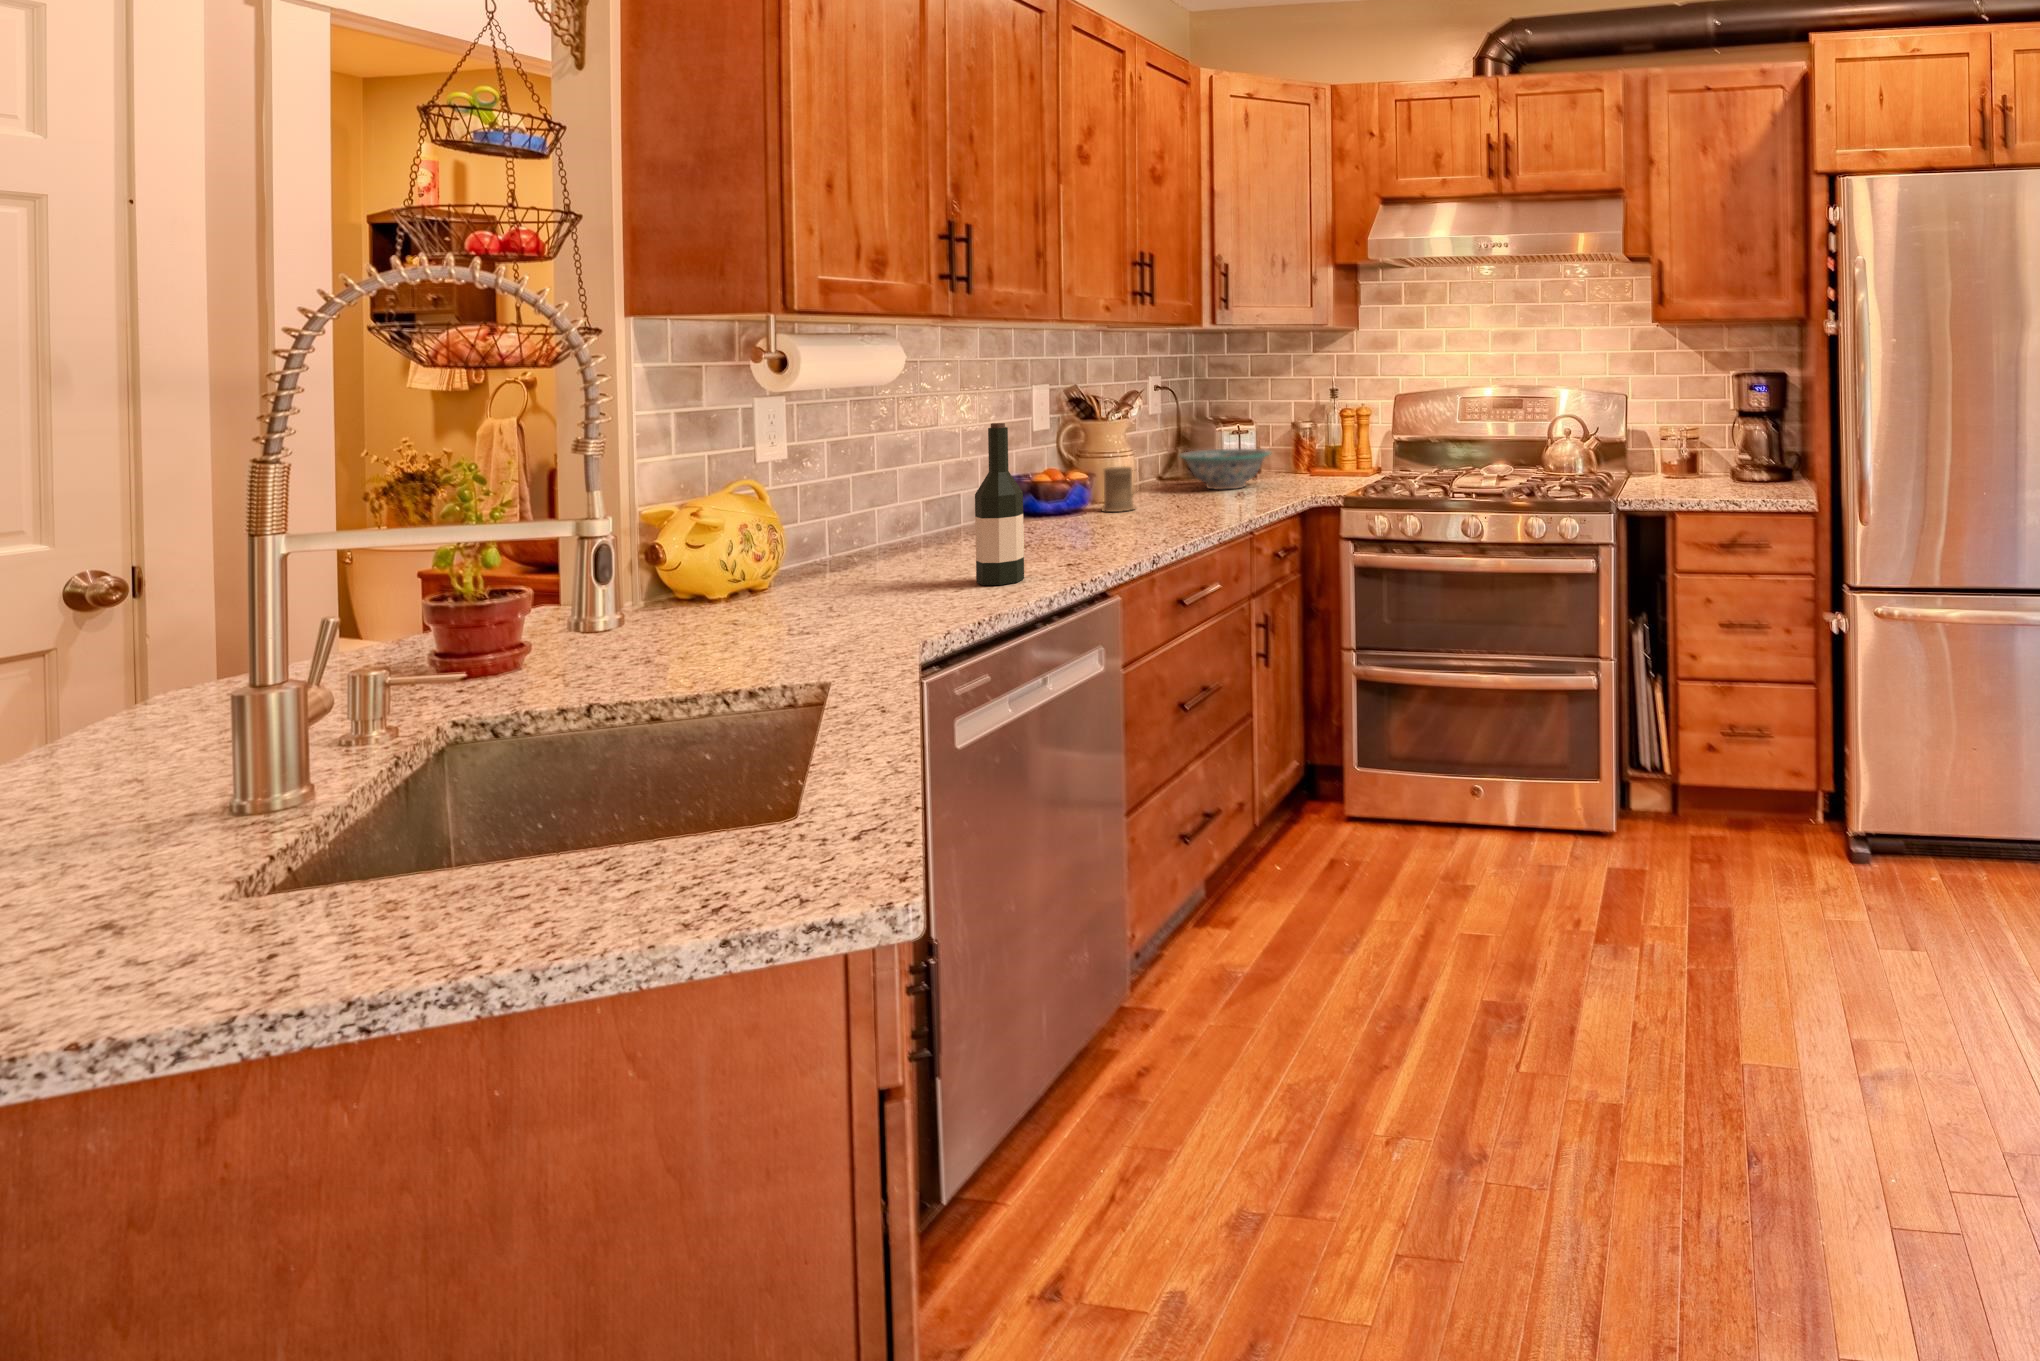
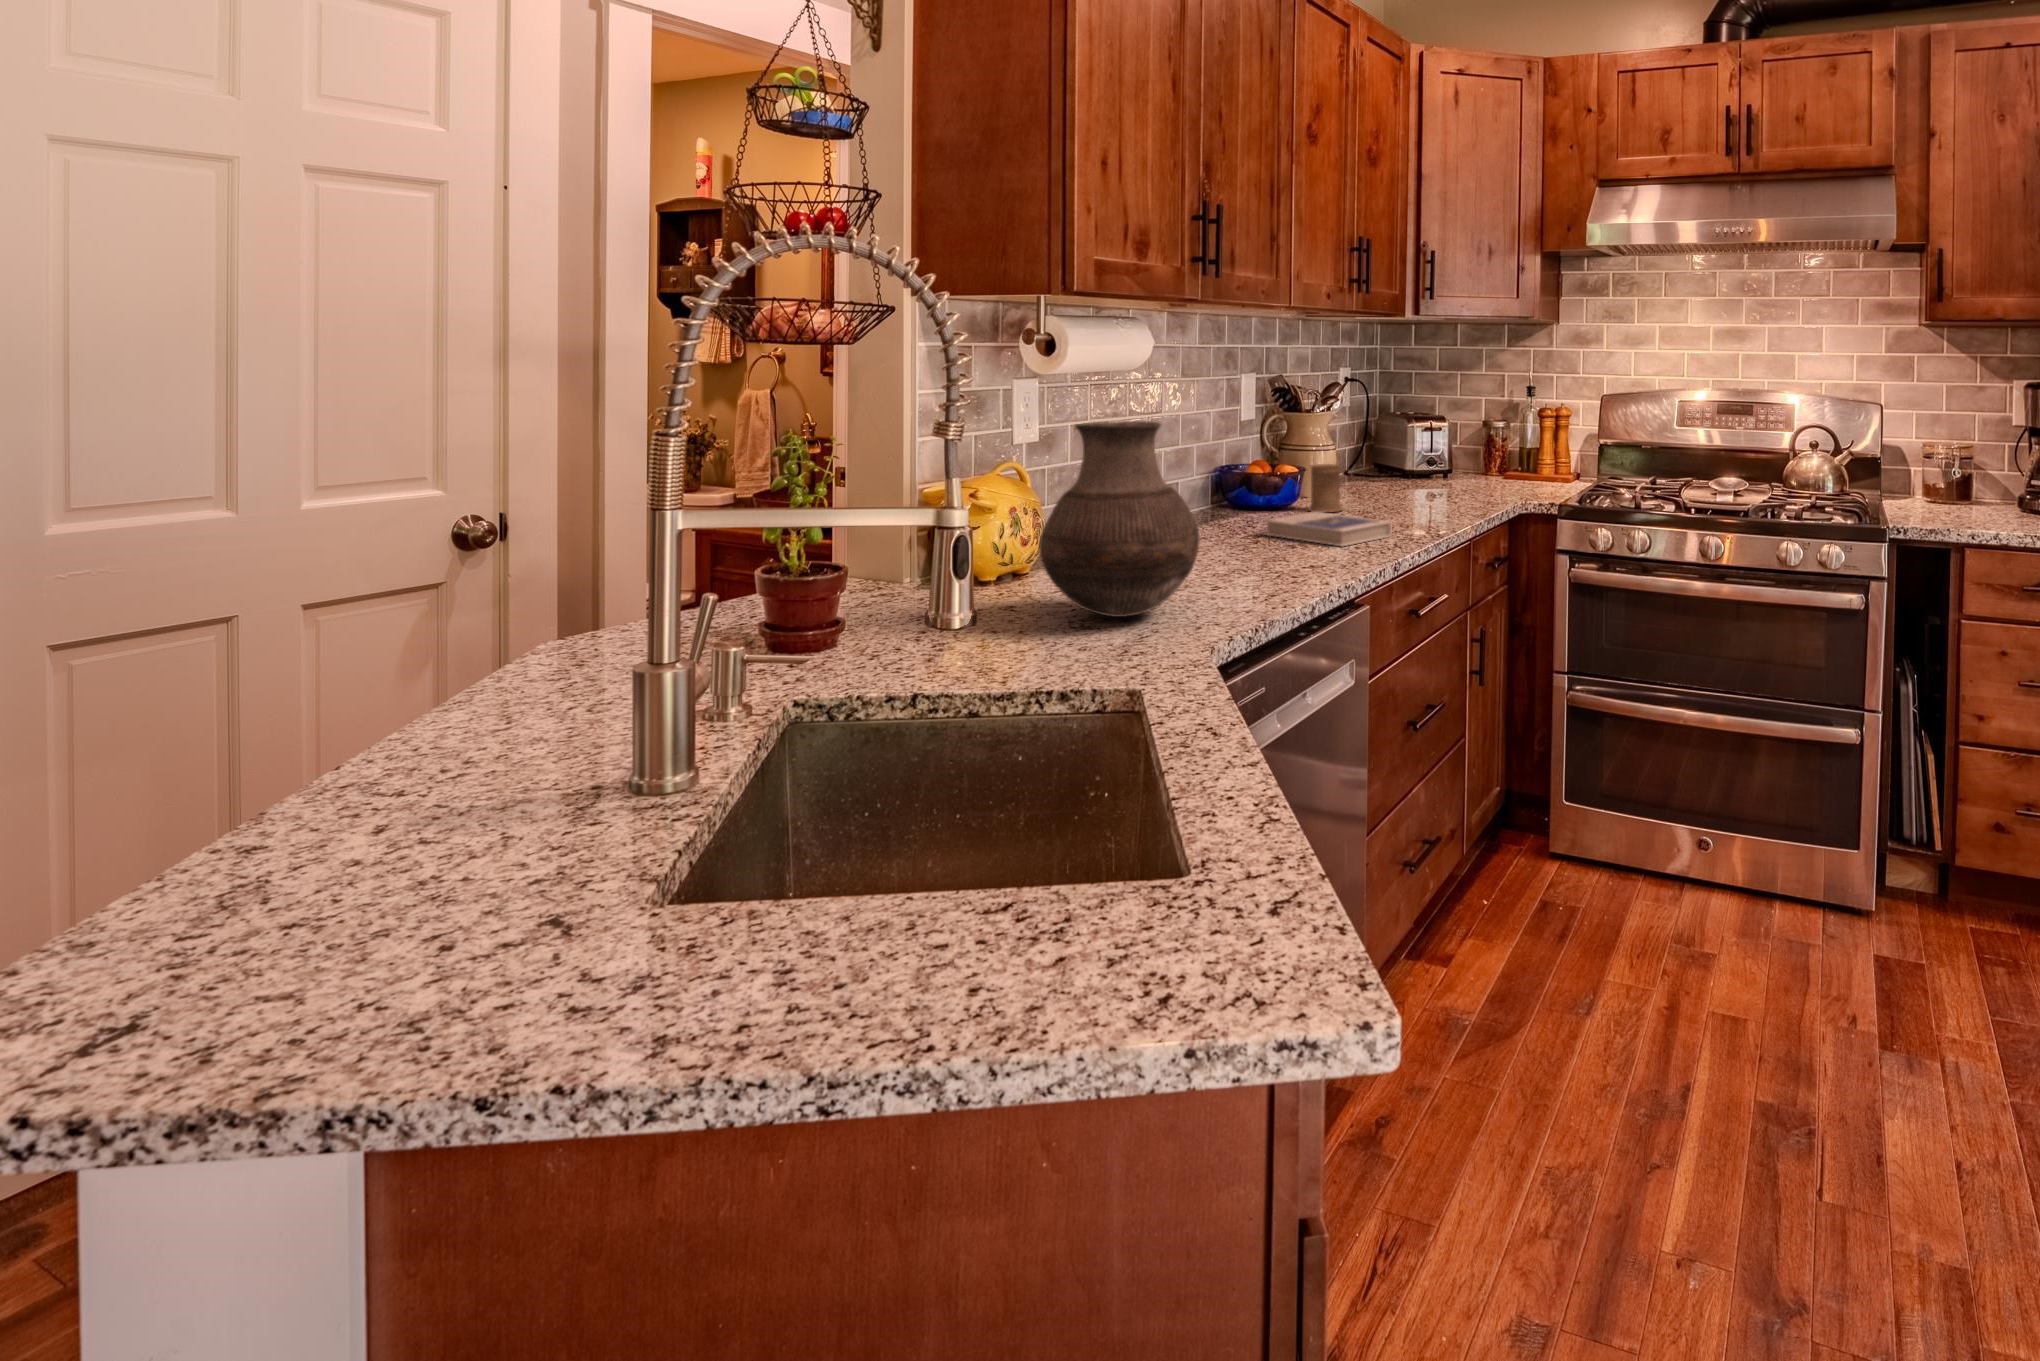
wine bottle: present [975,423,1024,585] -> none [1227,412,1275,588]
vase: none [758,436,930,621] -> present [1039,421,1200,617]
decorative bowl: present [1180,448,1271,490] -> none [1375,449,1473,493]
hardback book: none [1040,512,1165,543] -> present [1265,511,1391,546]

